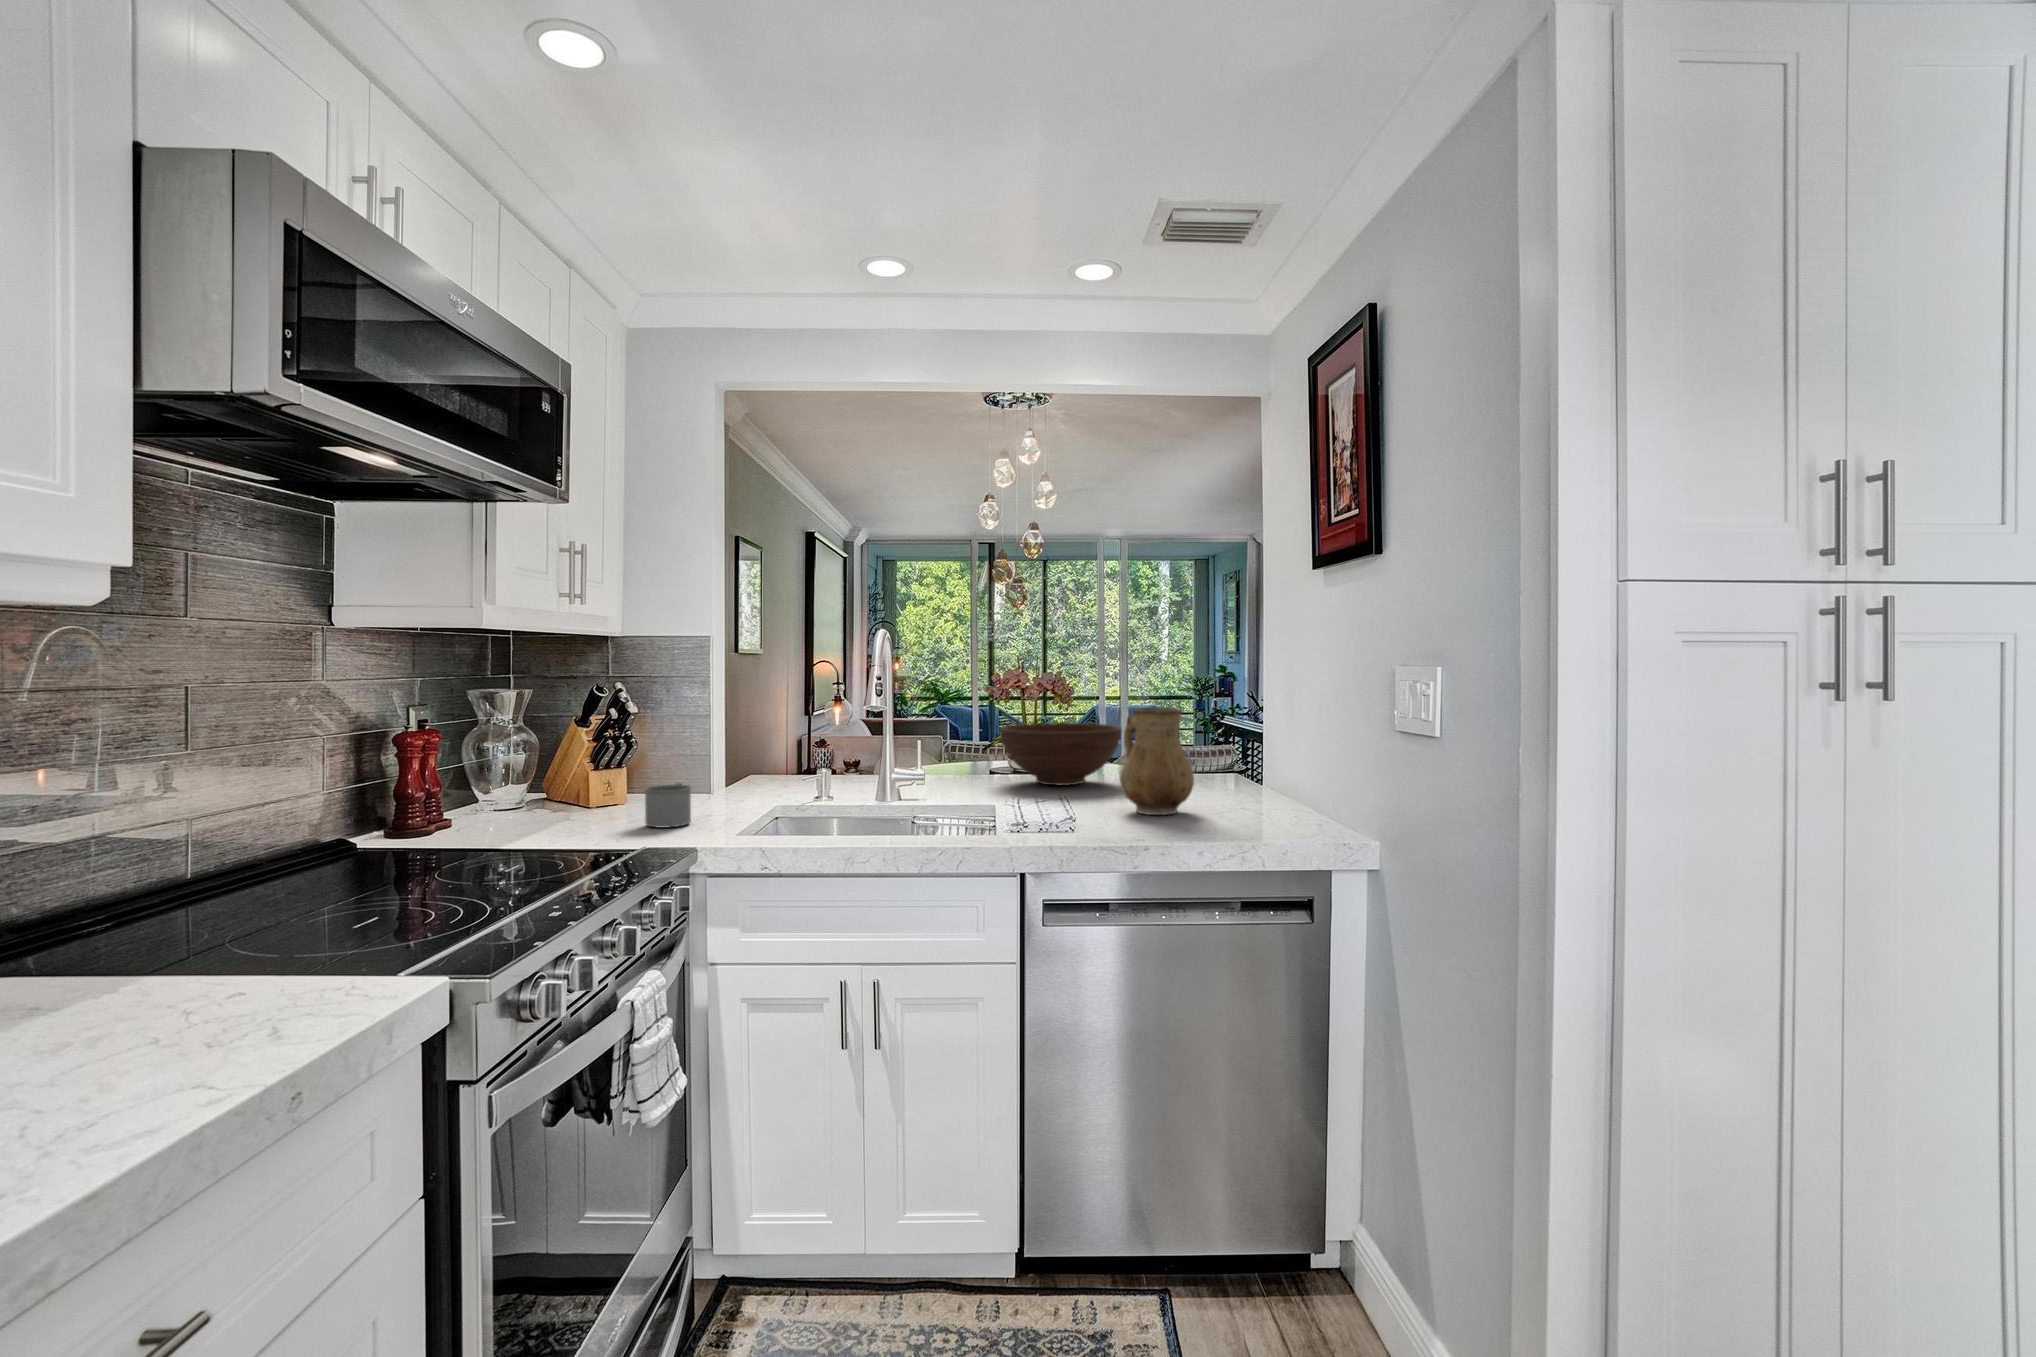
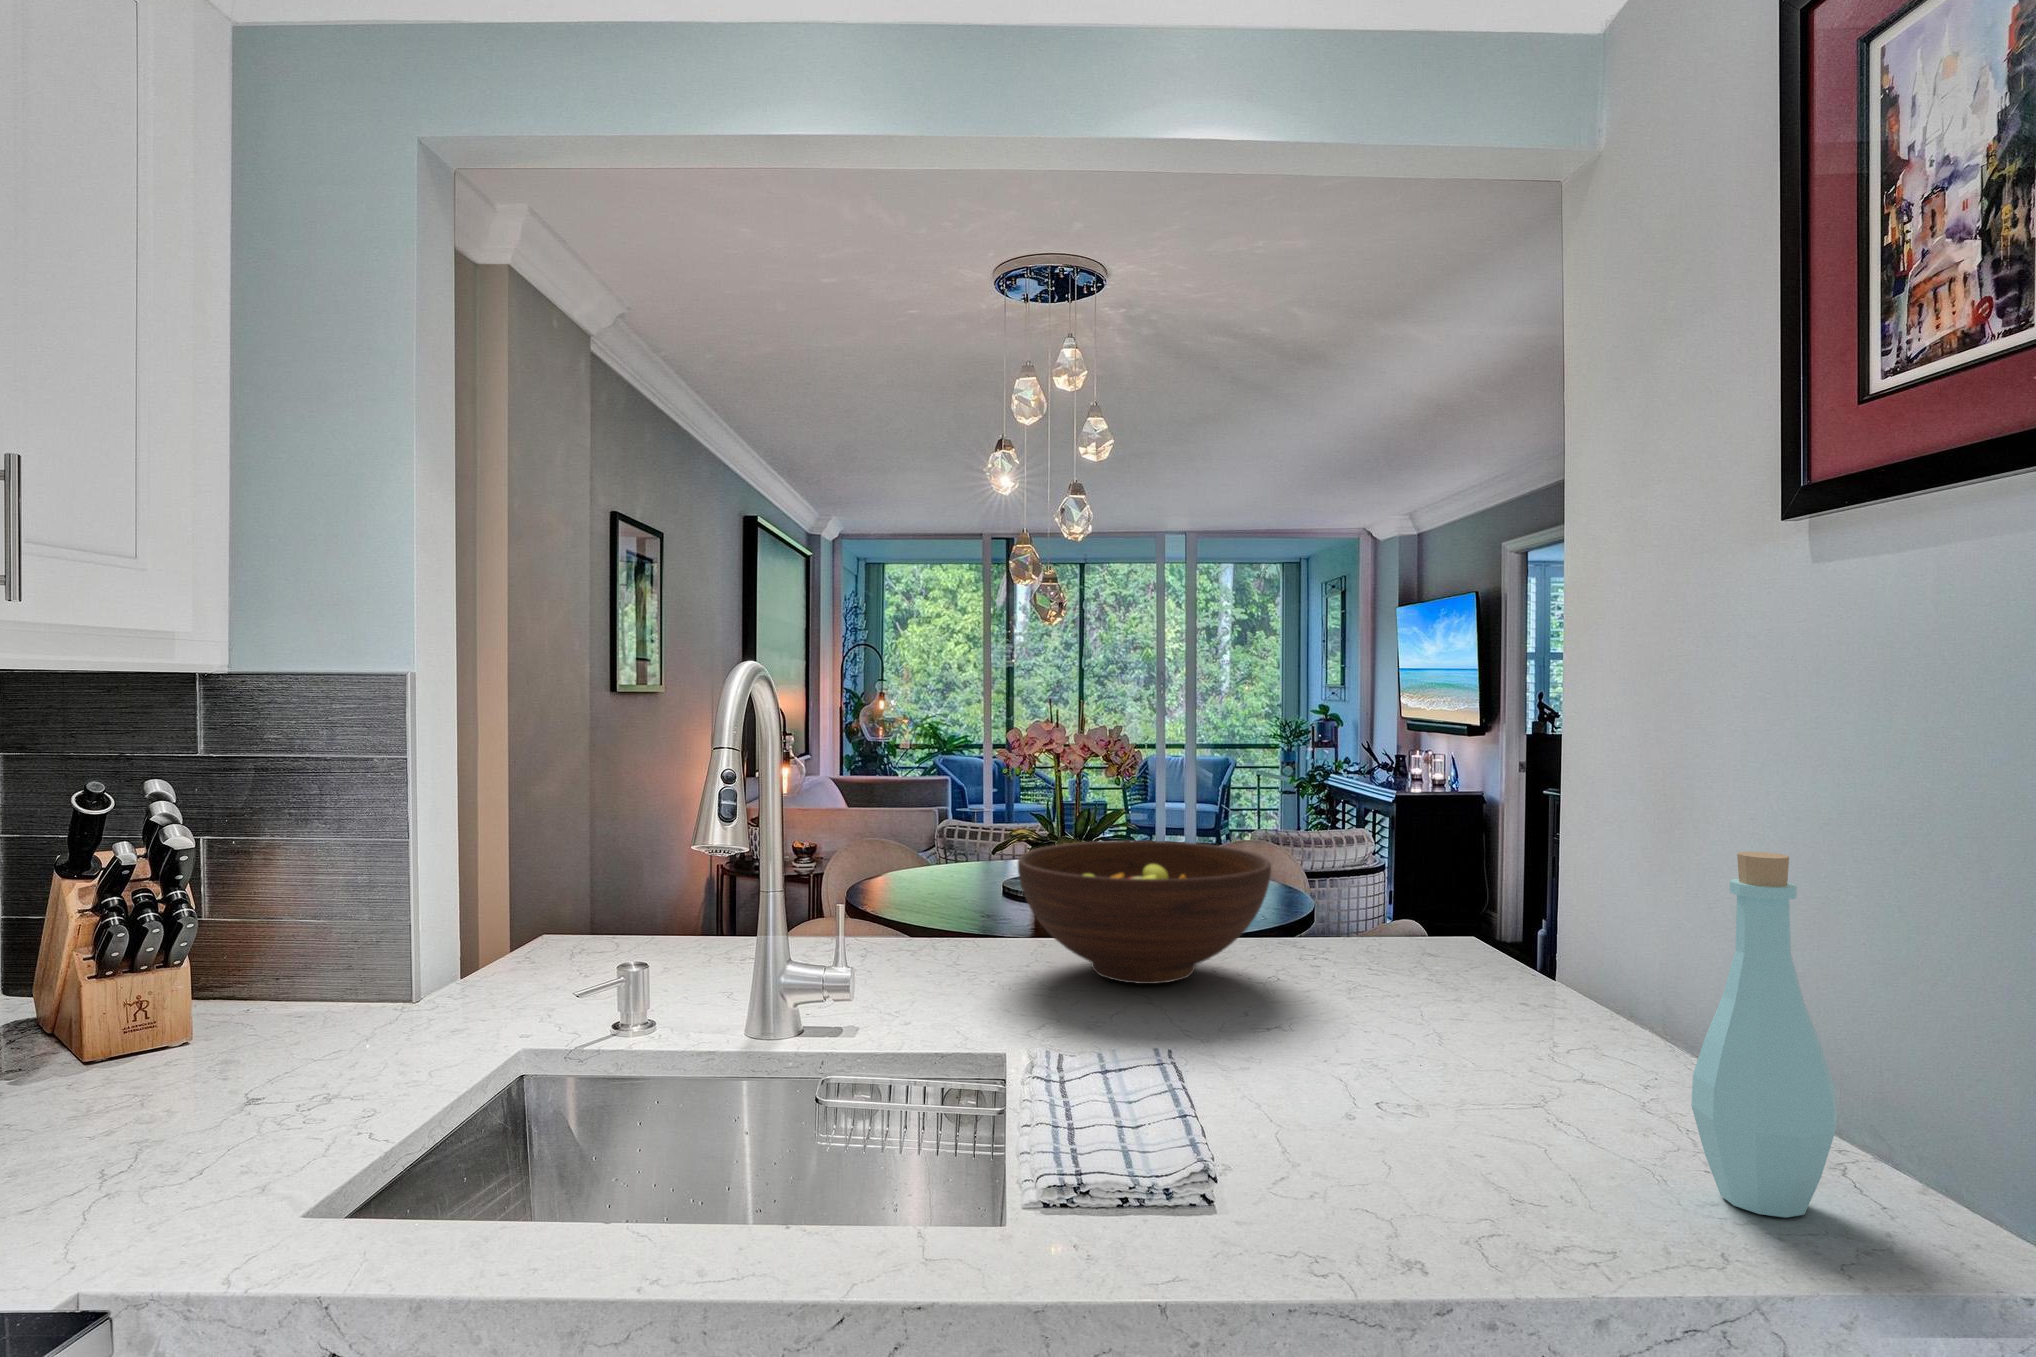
bottle: none [1248,700,1295,828] -> present [1691,852,1837,1218]
ceramic pitcher: present [1120,707,1194,815] -> none [1310,846,1503,1130]
mug: present [644,782,692,828] -> none [63,1039,217,1188]

